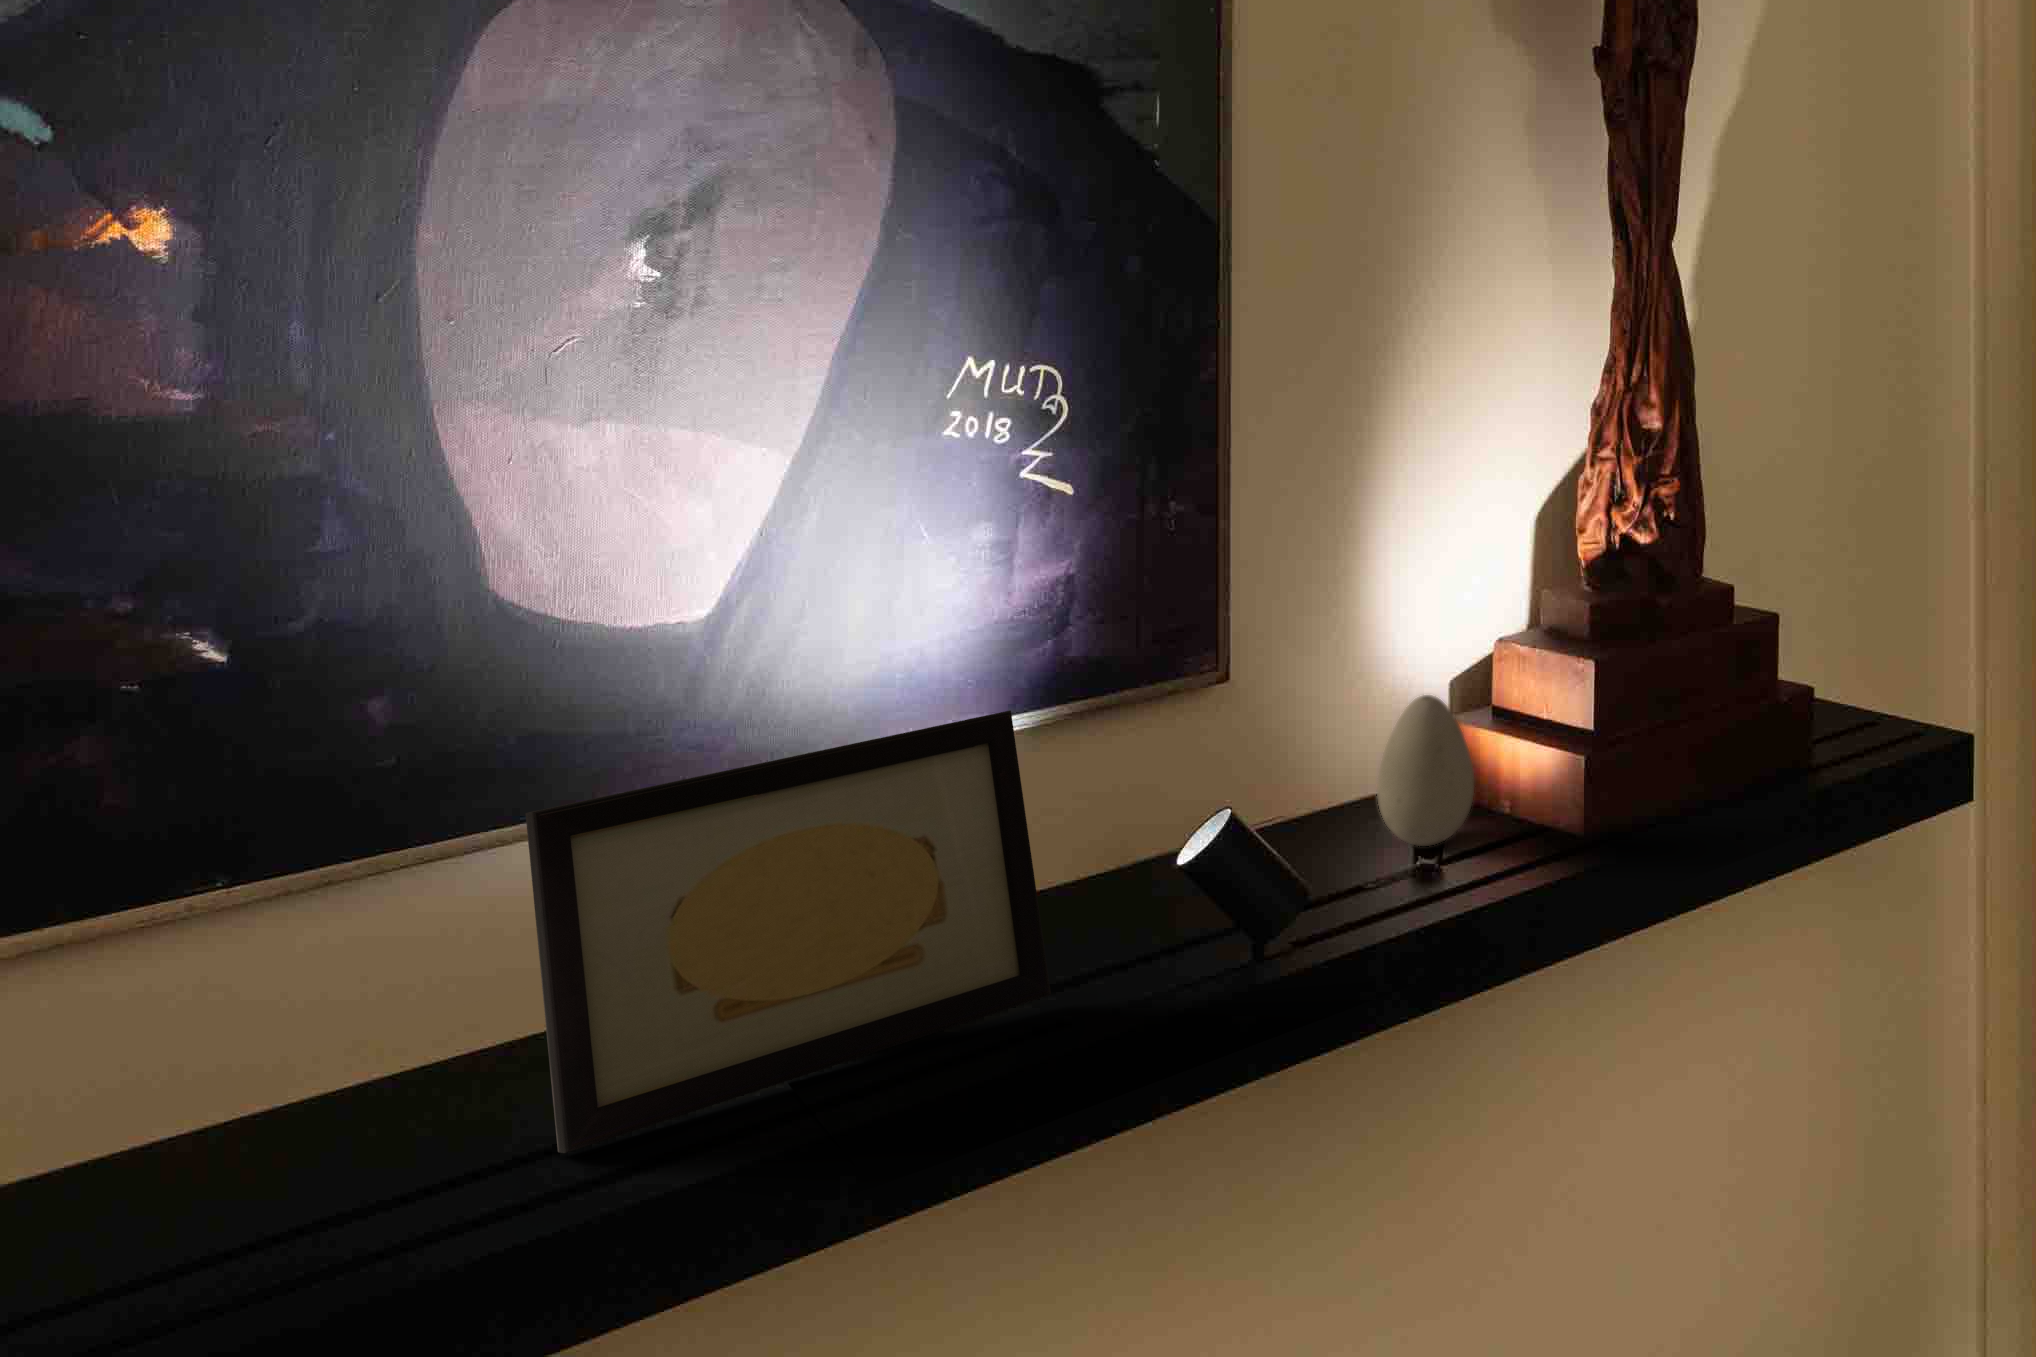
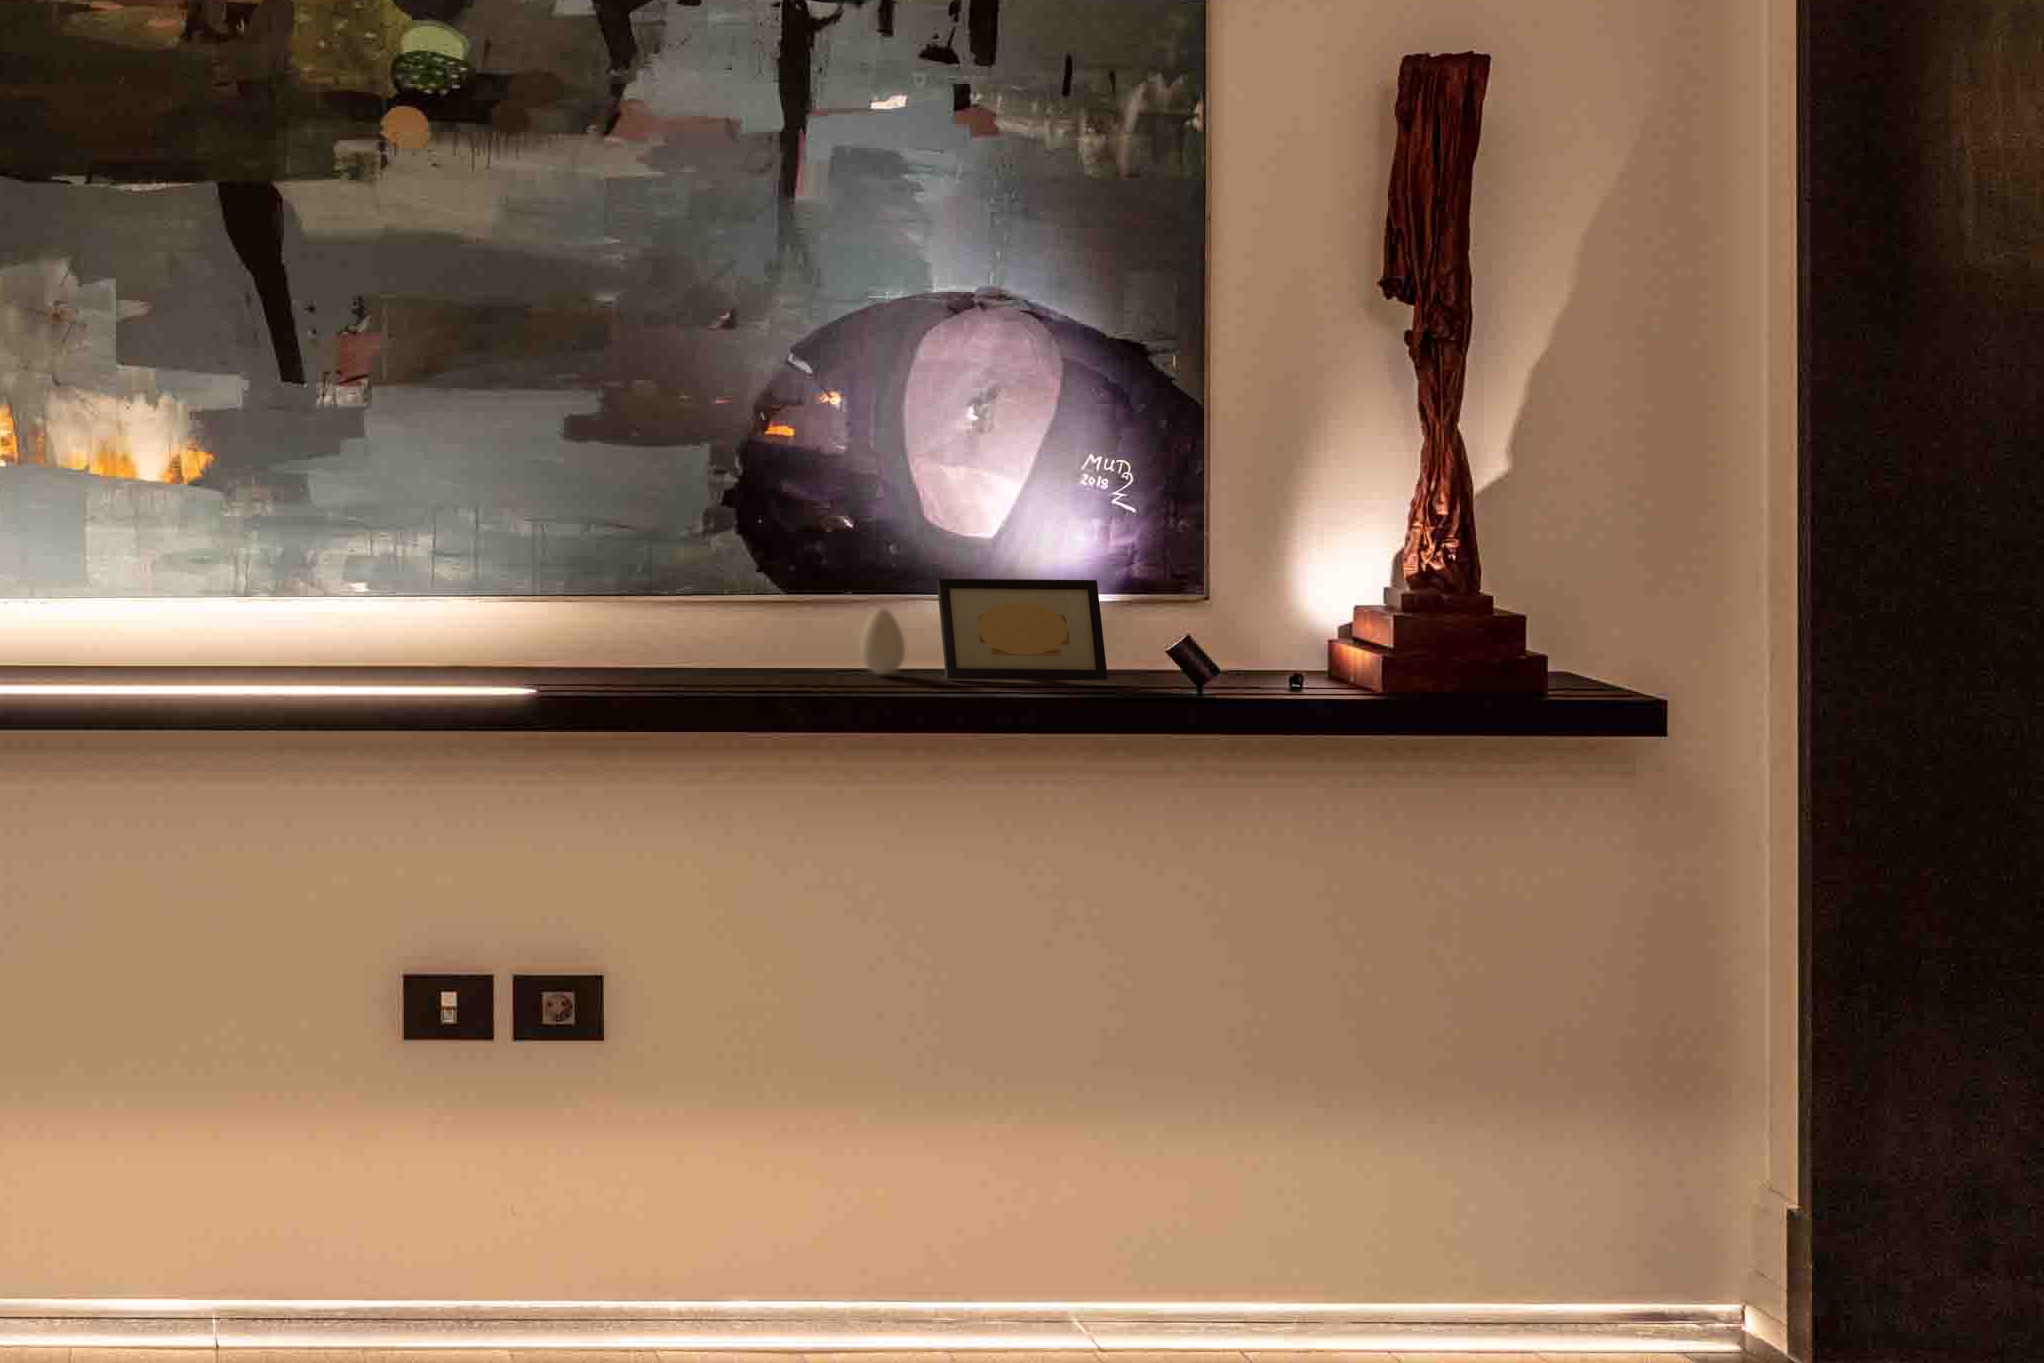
decorative egg: present [1377,695,1474,846] -> present [860,608,905,674]

